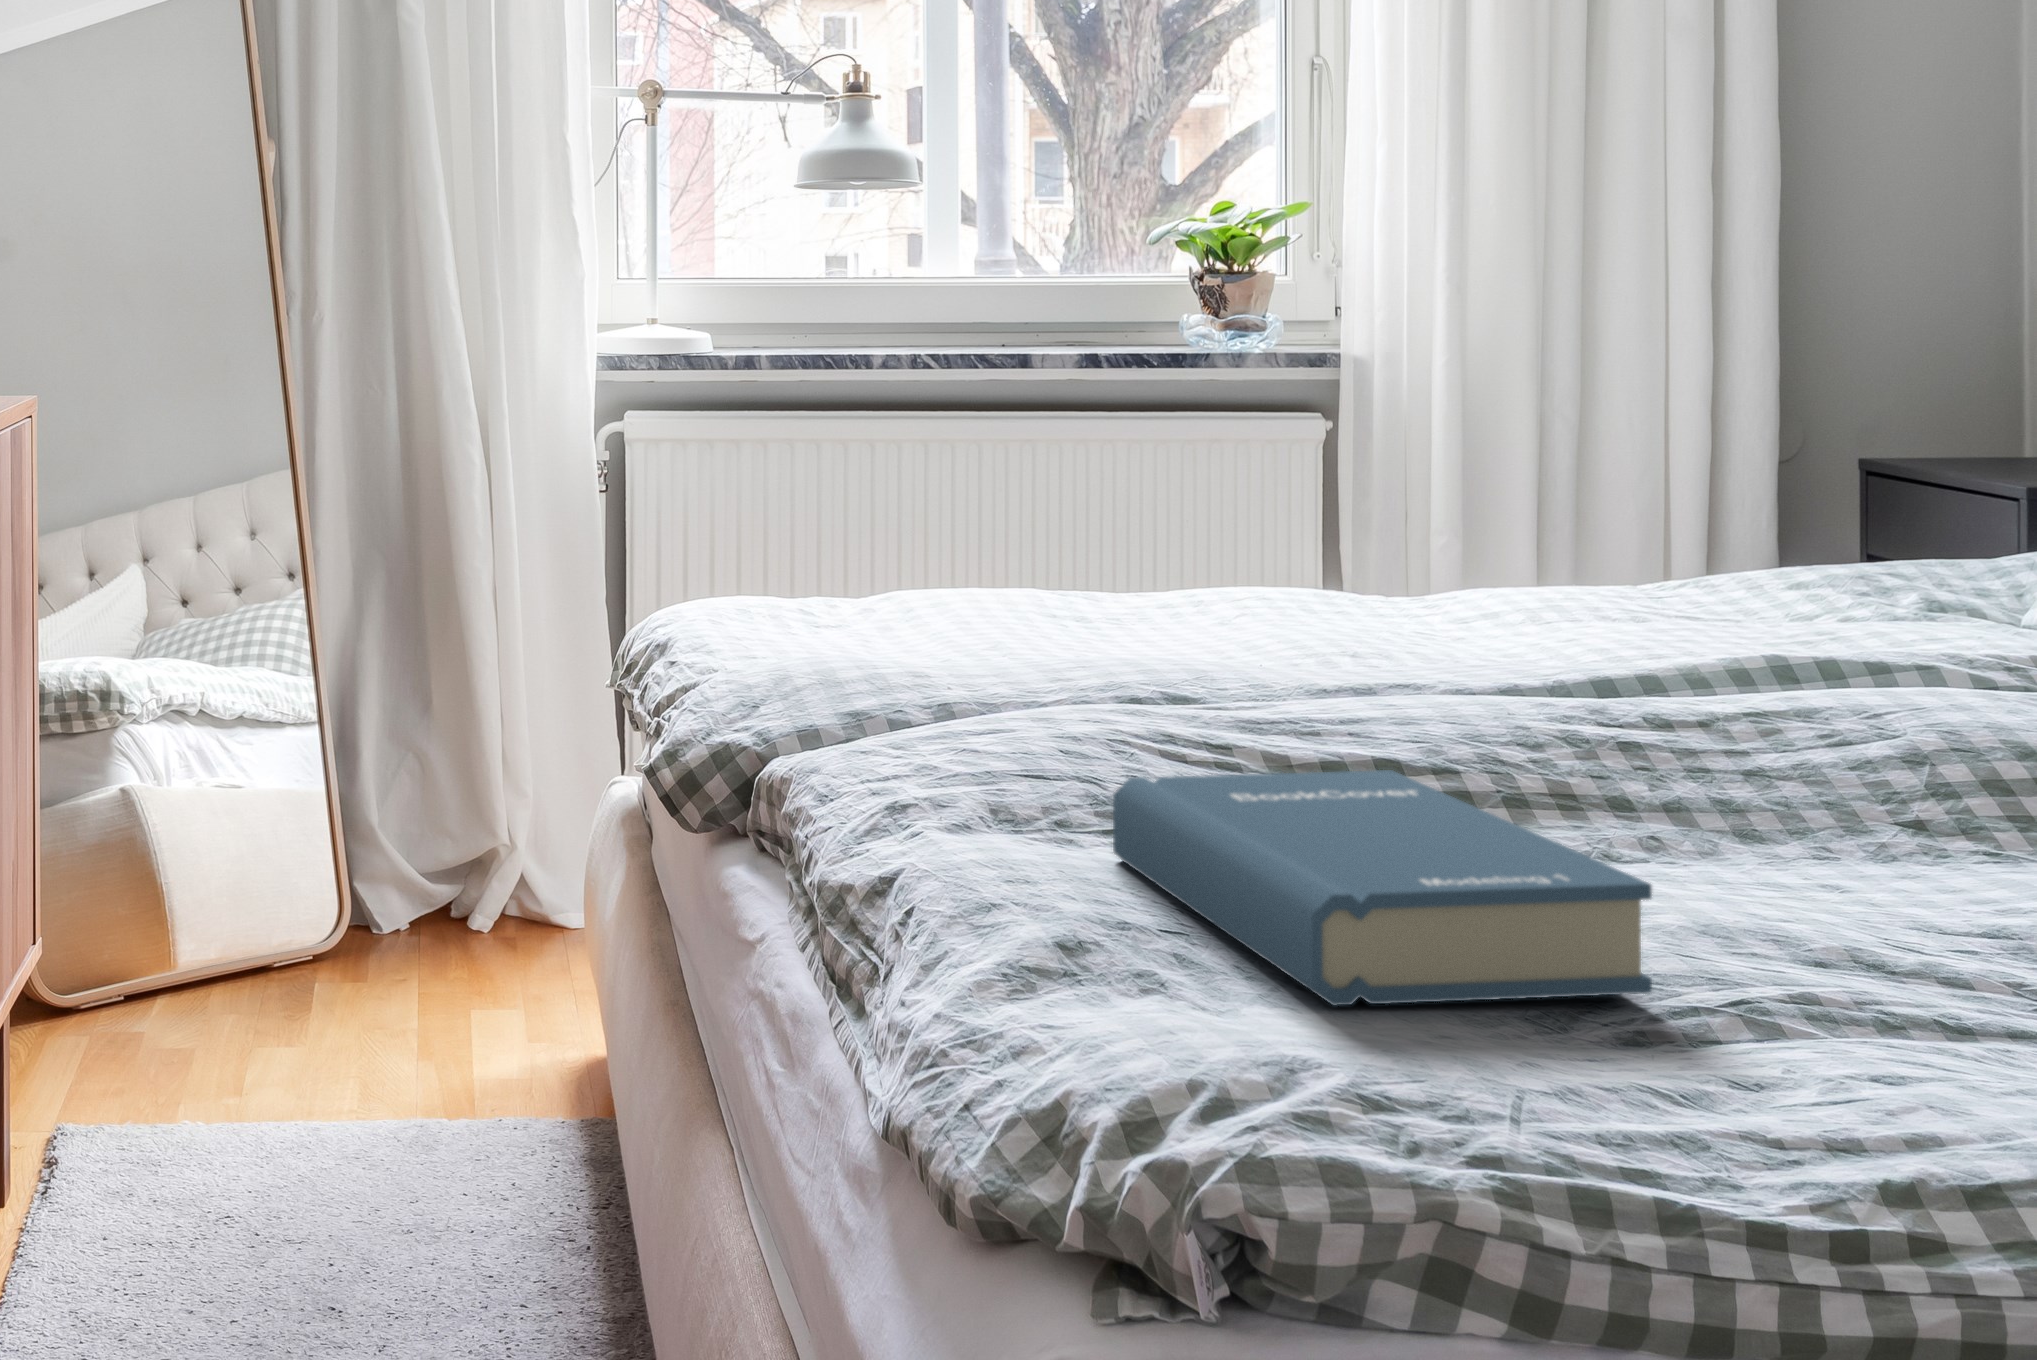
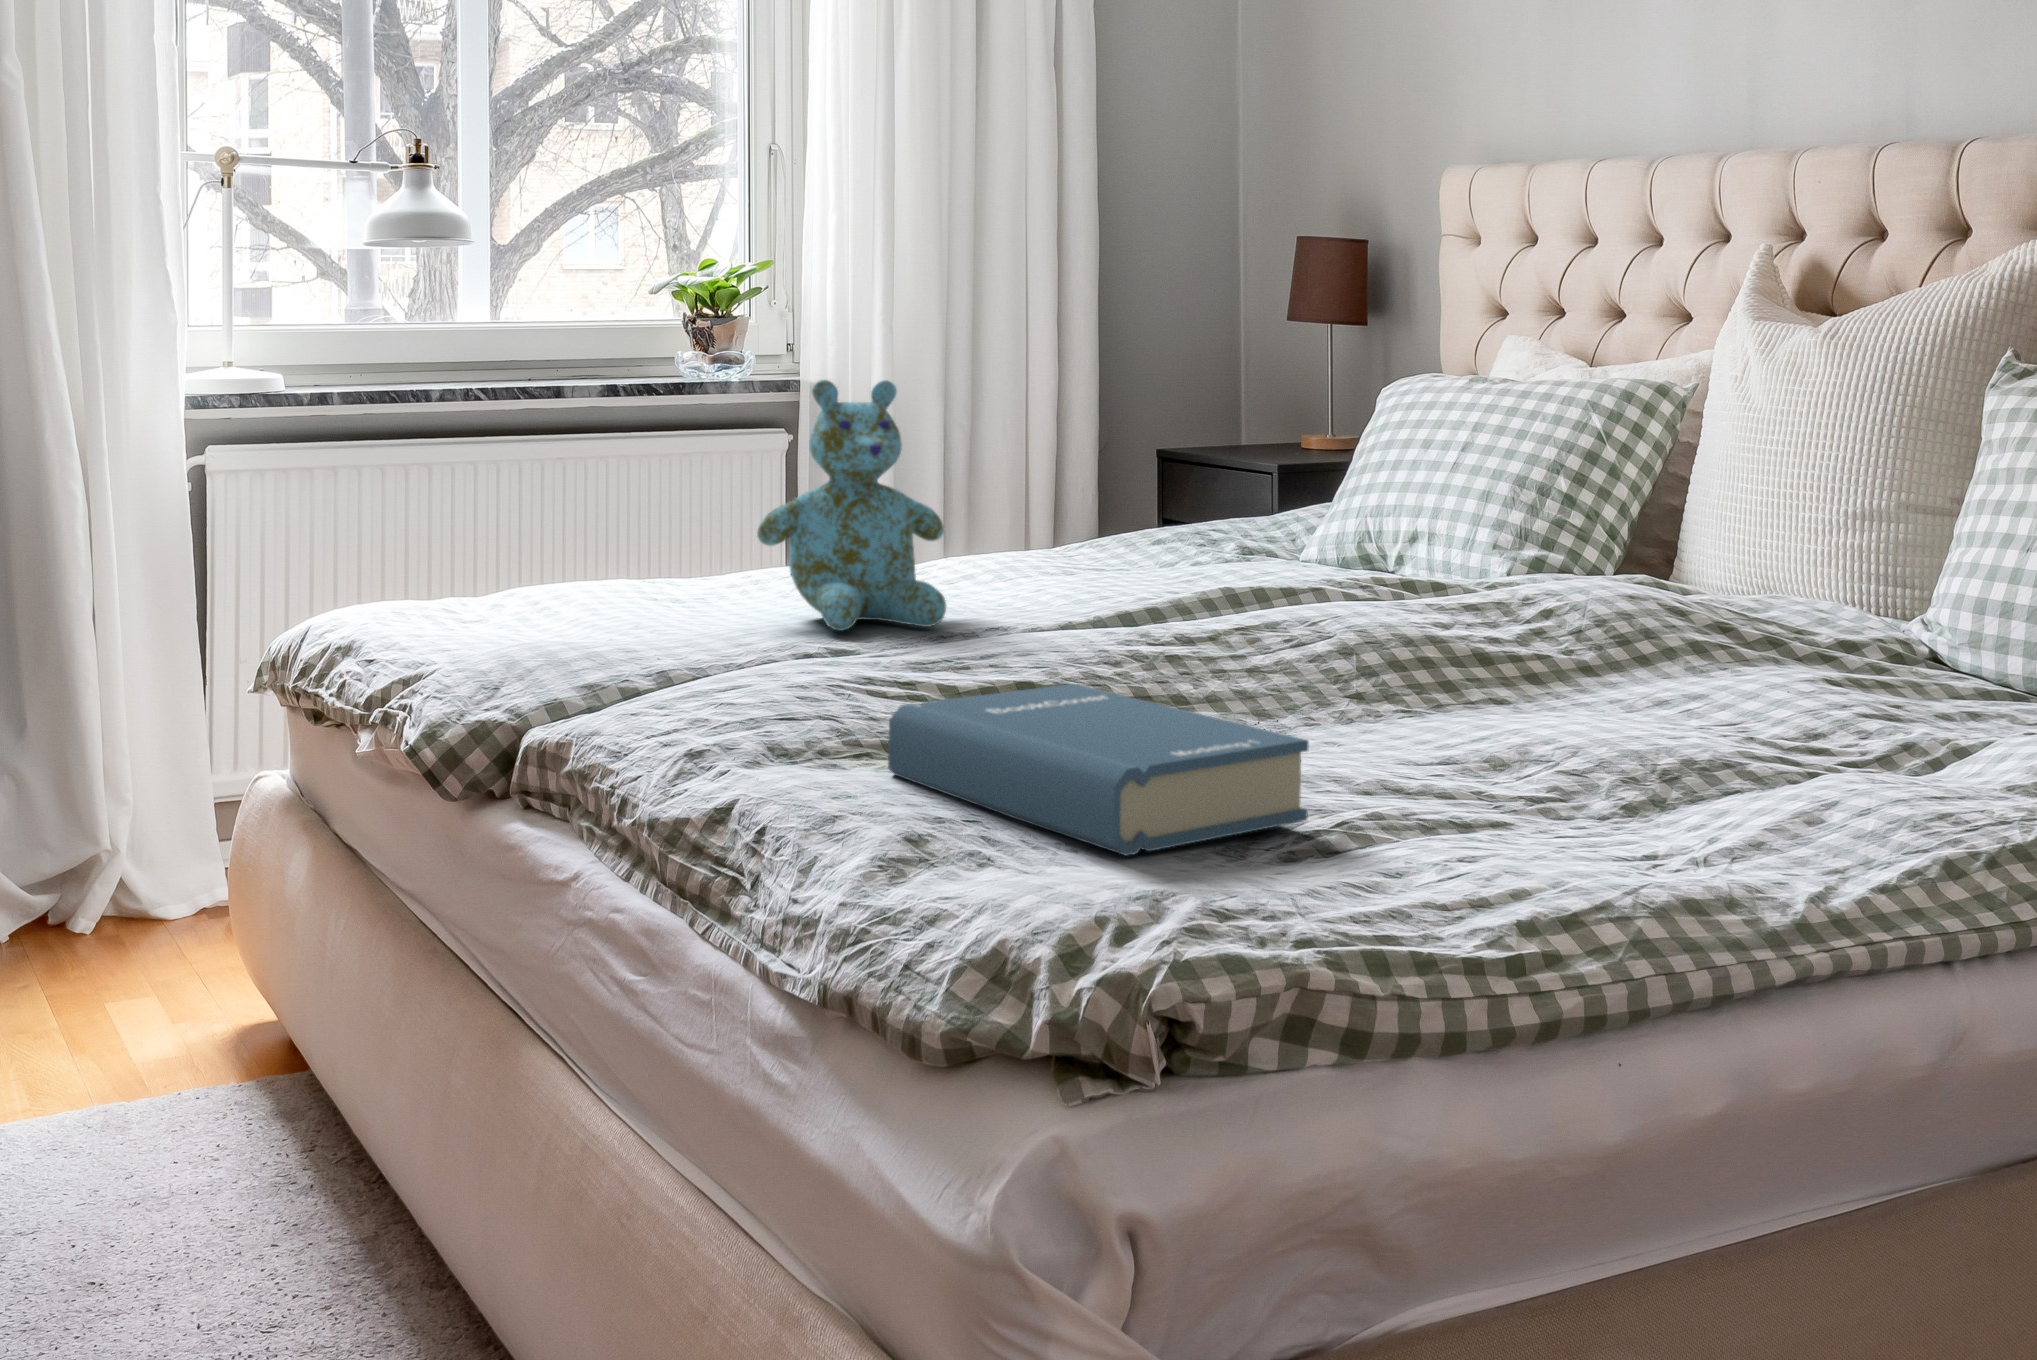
stuffed bear: none [1112,368,1362,674] -> present [757,380,946,631]

